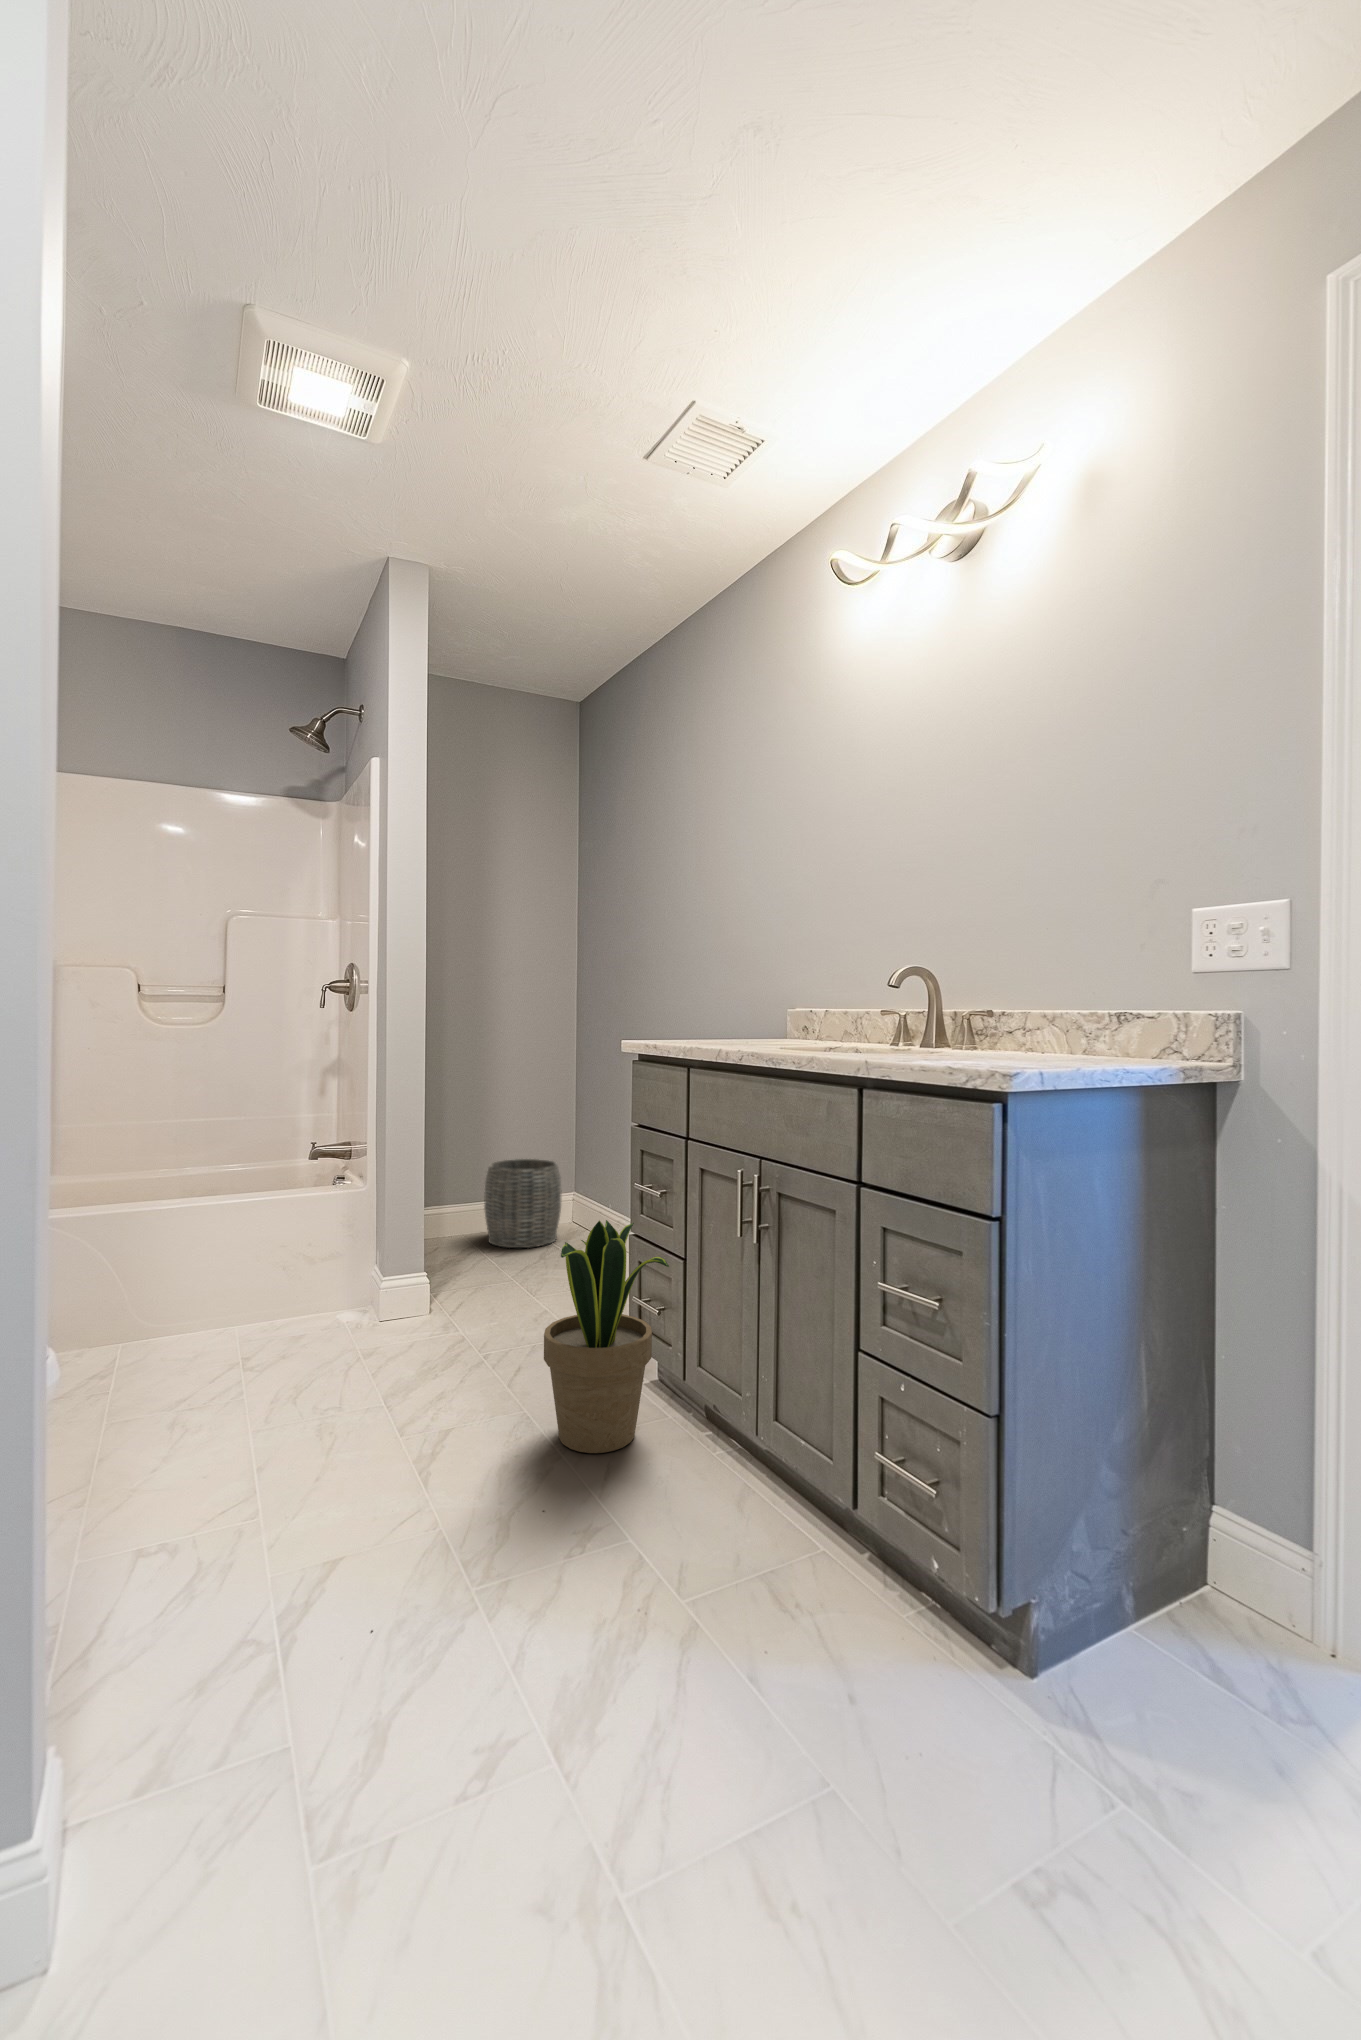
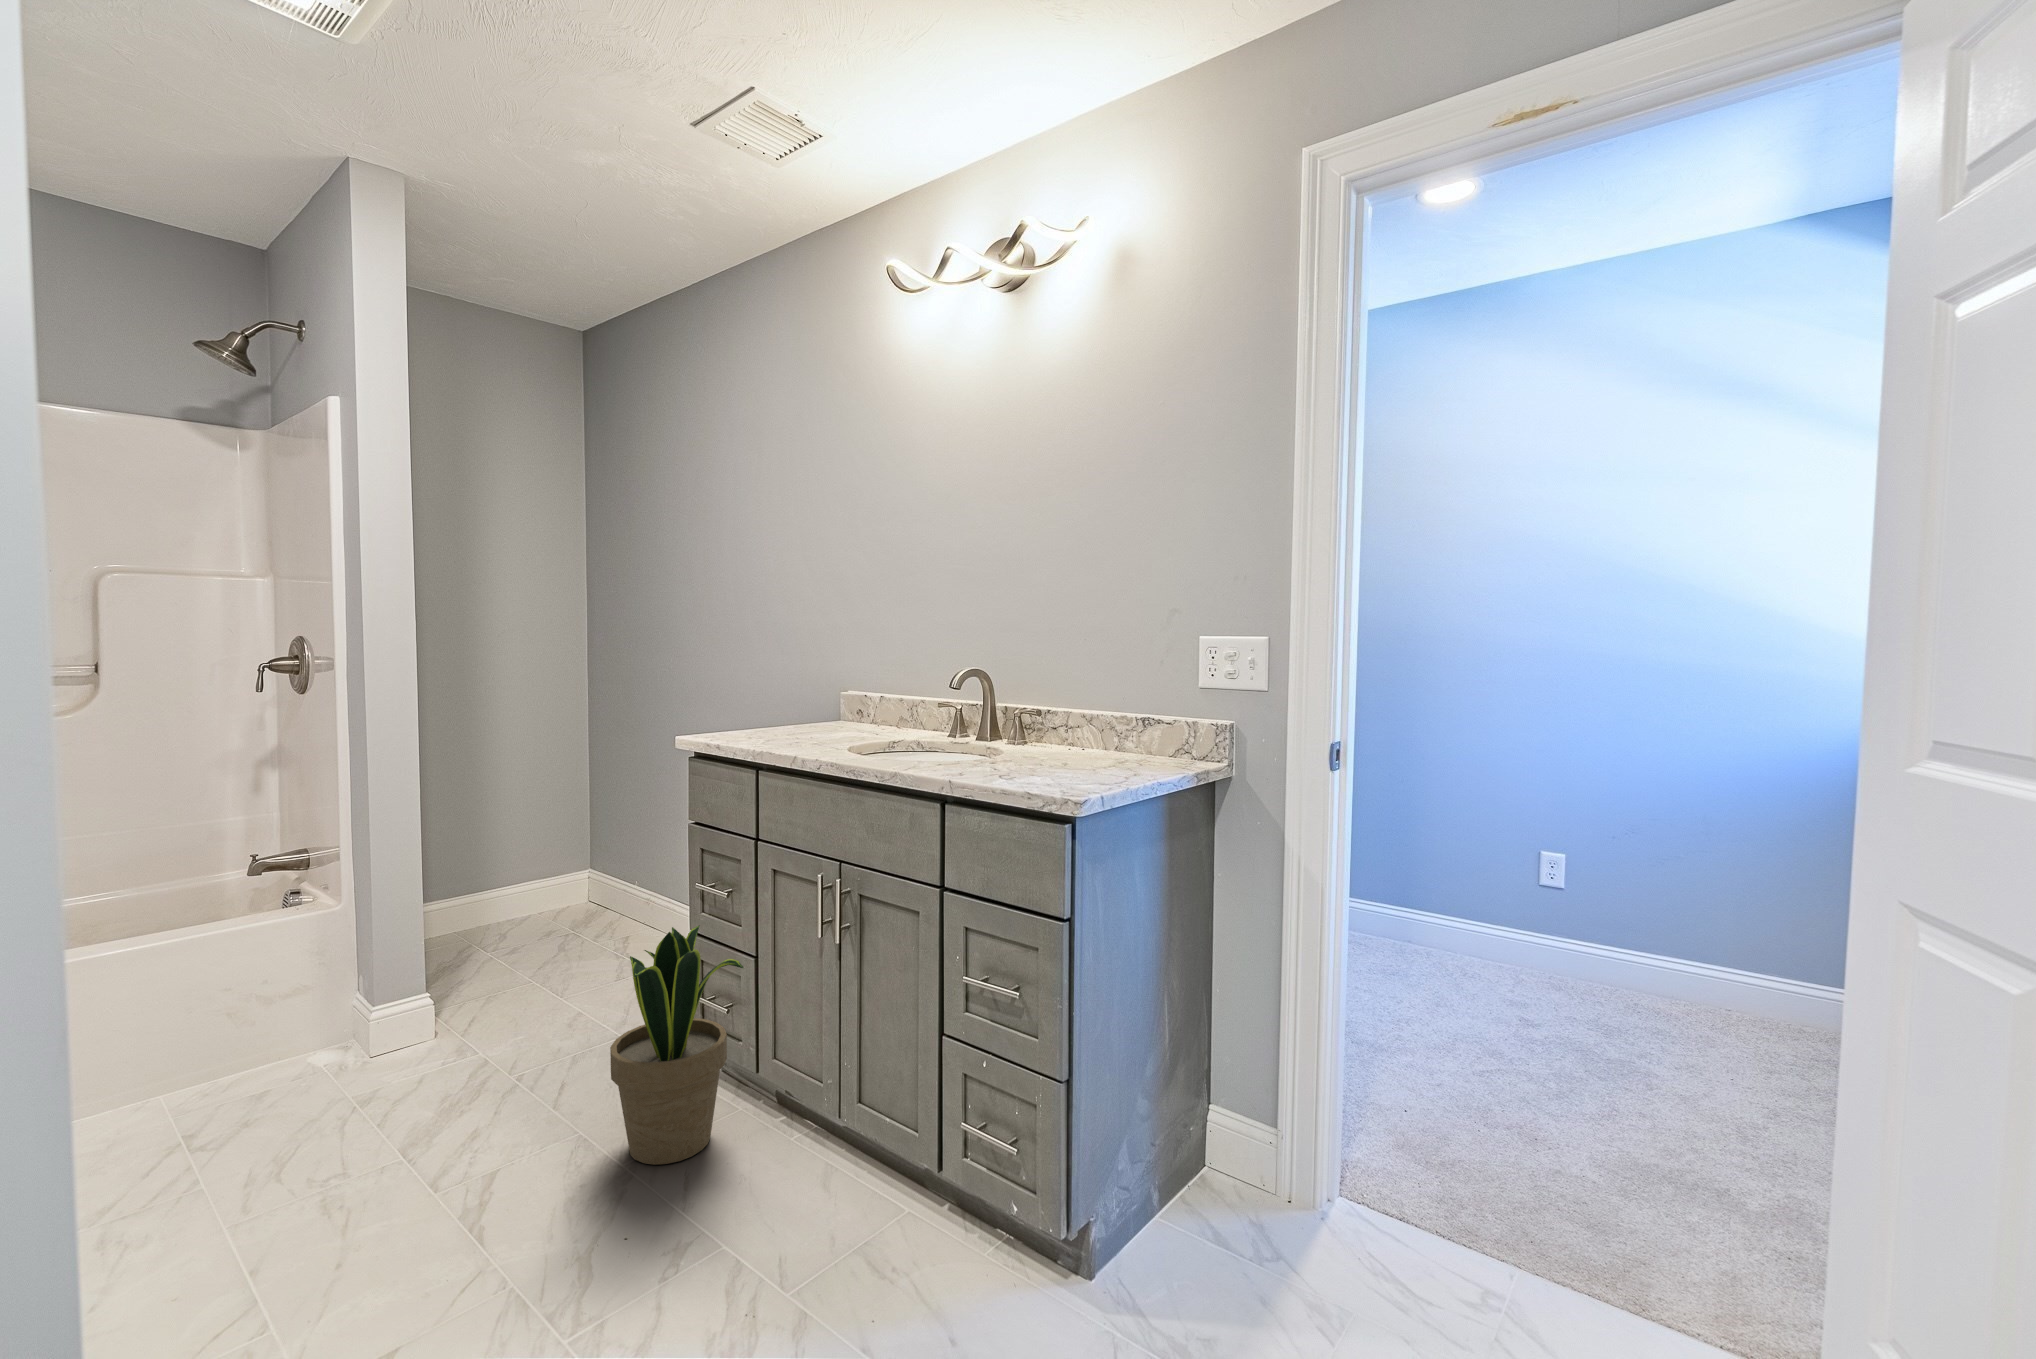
woven basket: present [484,1159,562,1248] -> none [480,841,576,944]

